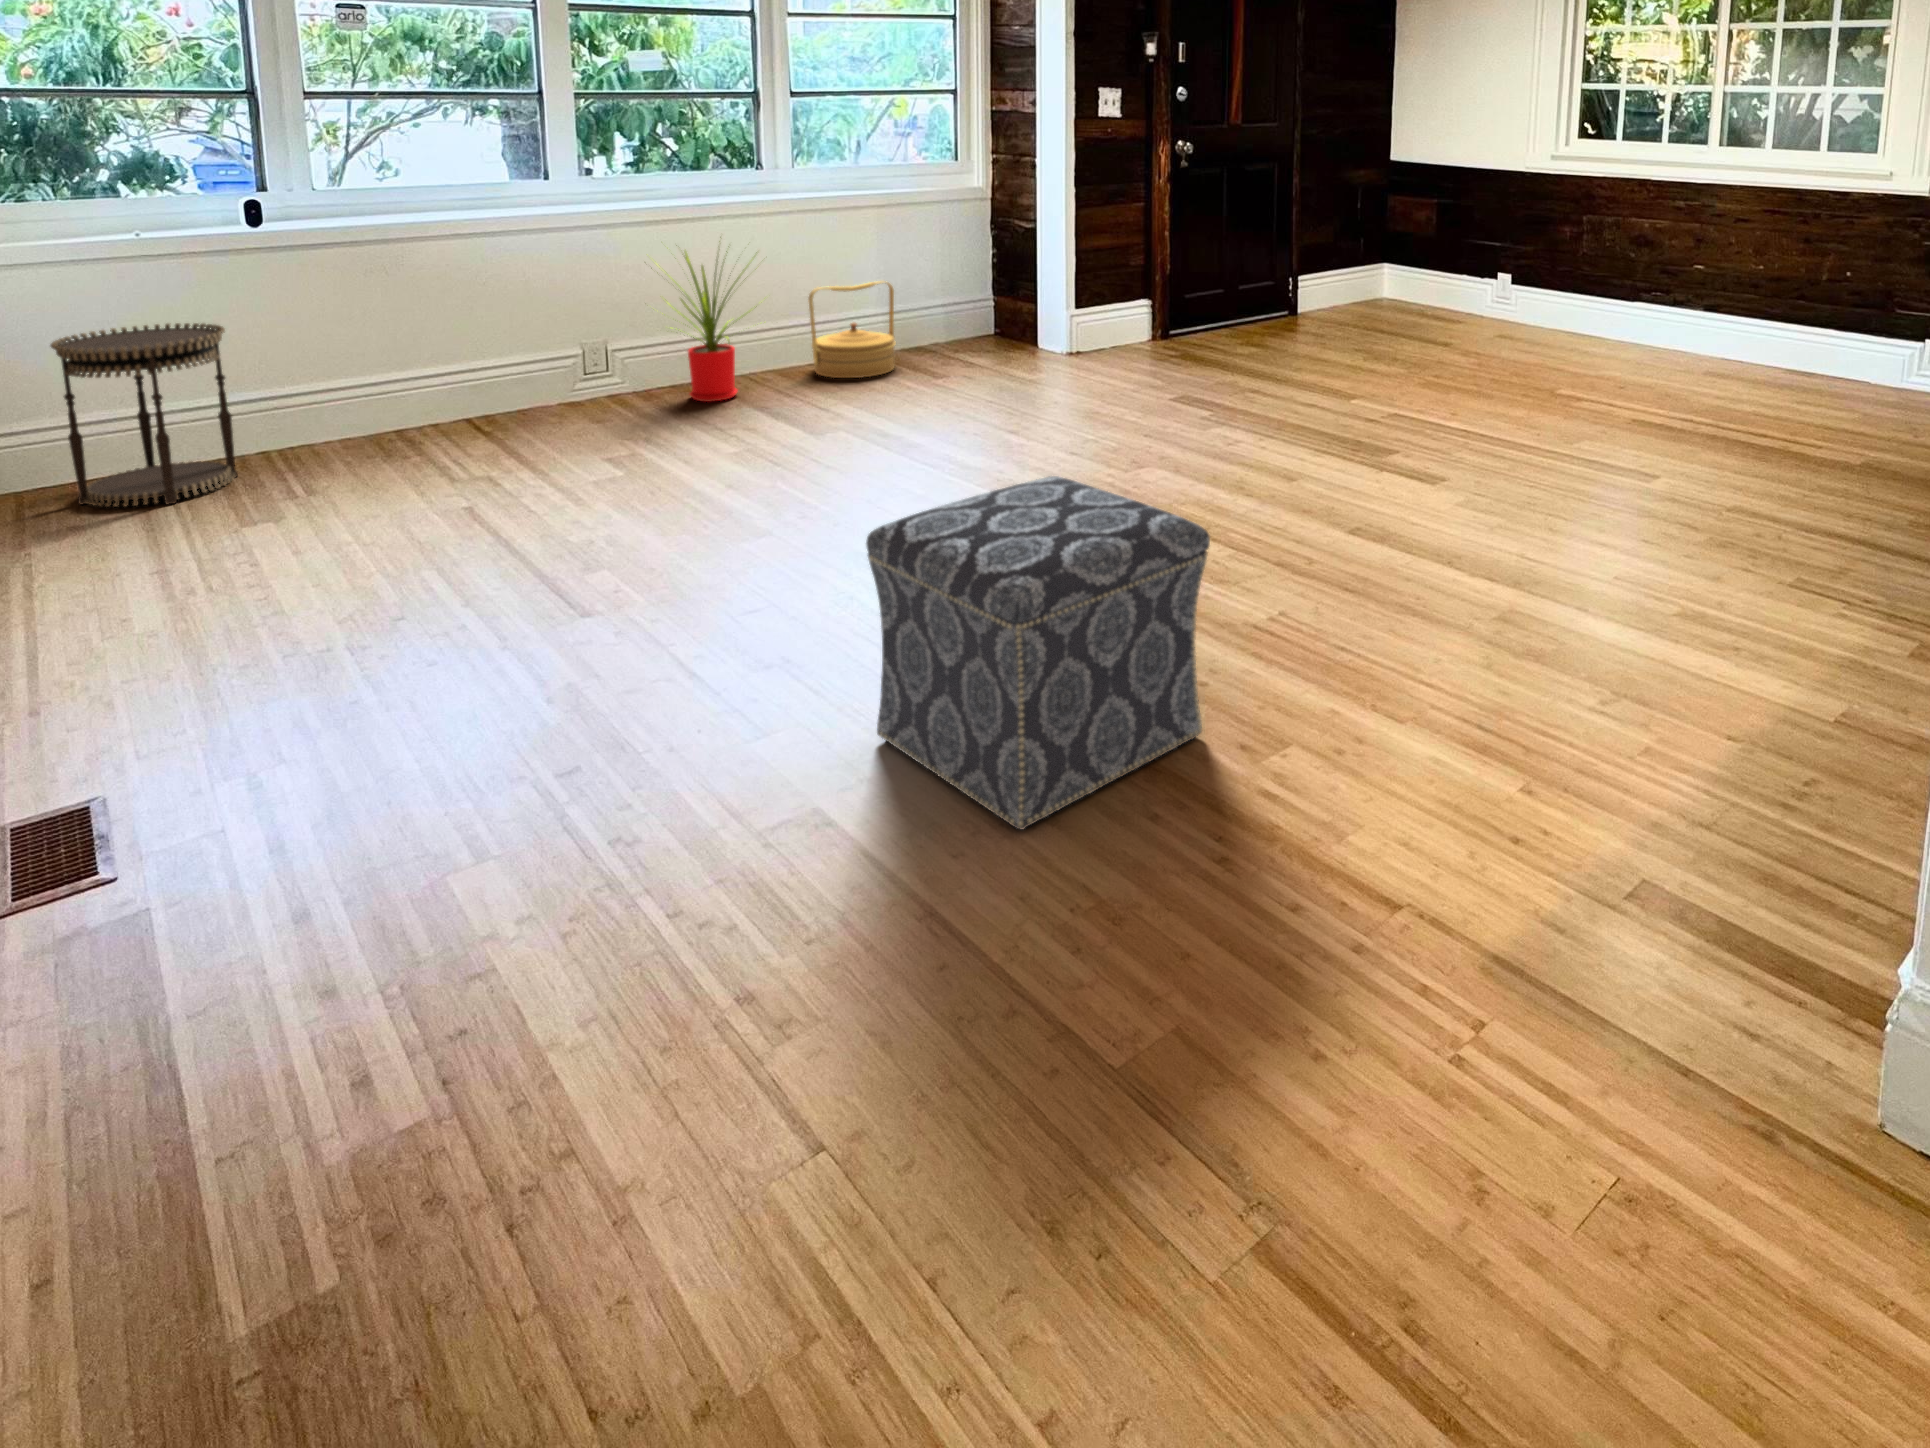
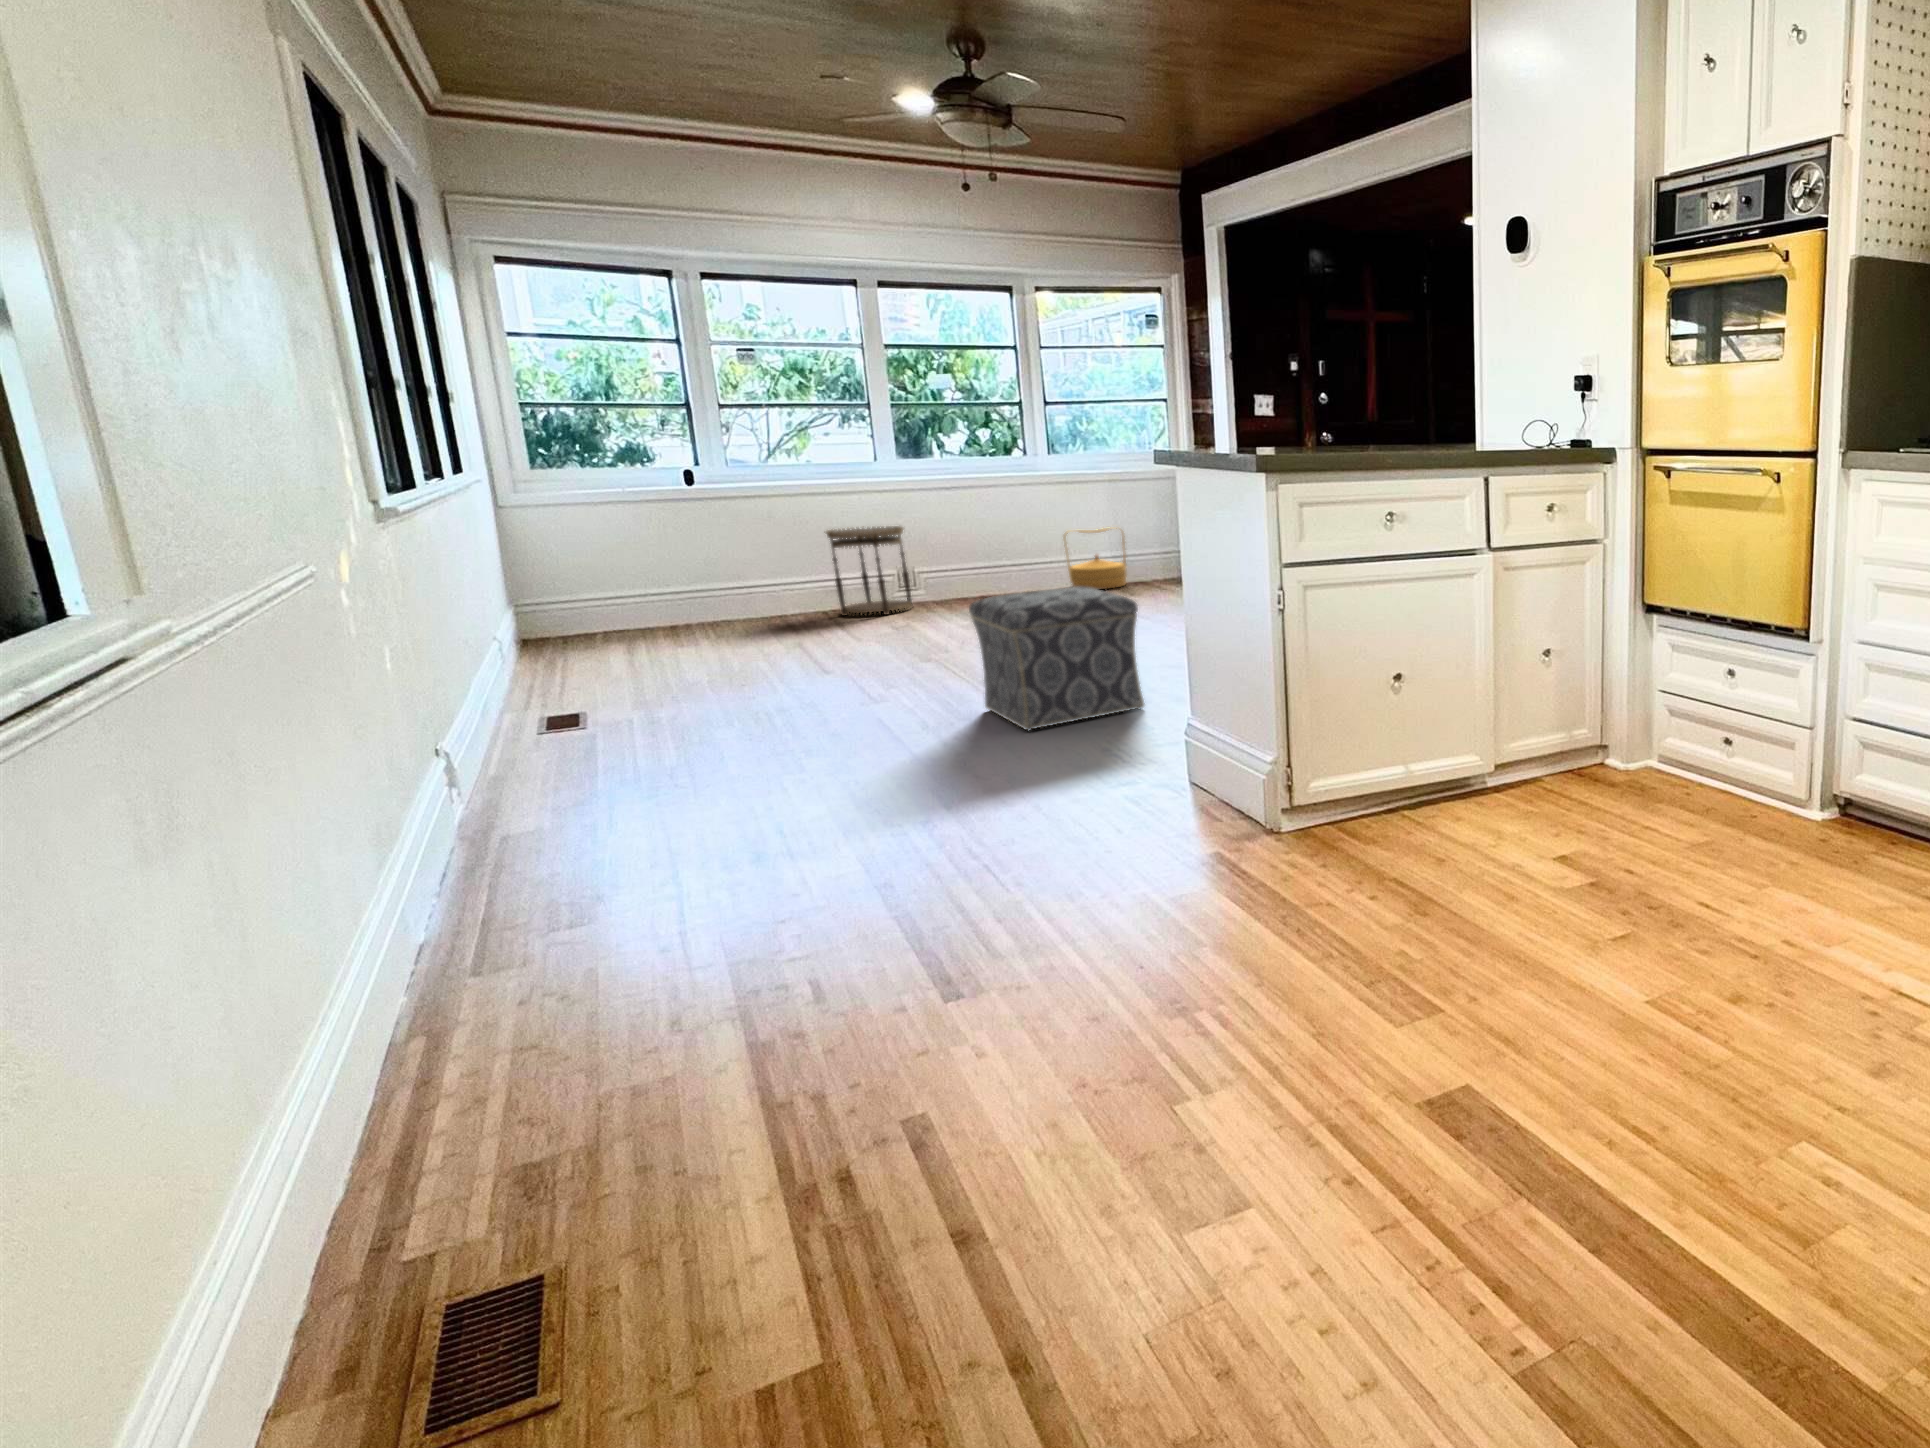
house plant: present [651,237,765,402] -> none [944,493,1036,600]
side table: present [51,323,238,507] -> present [826,526,913,616]

